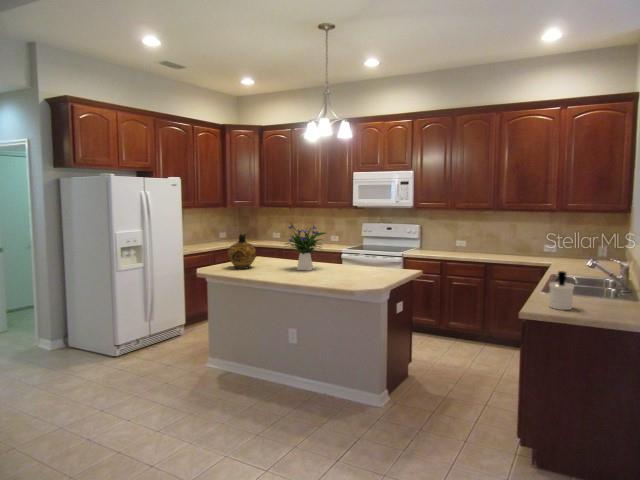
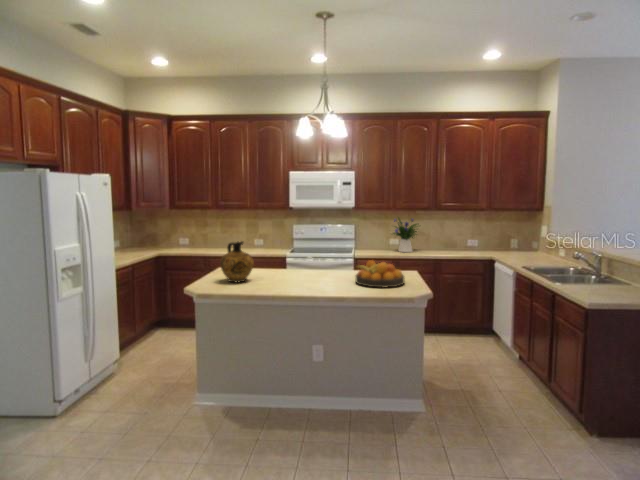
flower arrangement: present [286,223,326,270] -> present [393,218,417,252]
fruit bowl: none [327,257,374,284] -> present [356,260,405,288]
soap dispenser: present [549,271,578,310] -> none [585,260,619,292]

